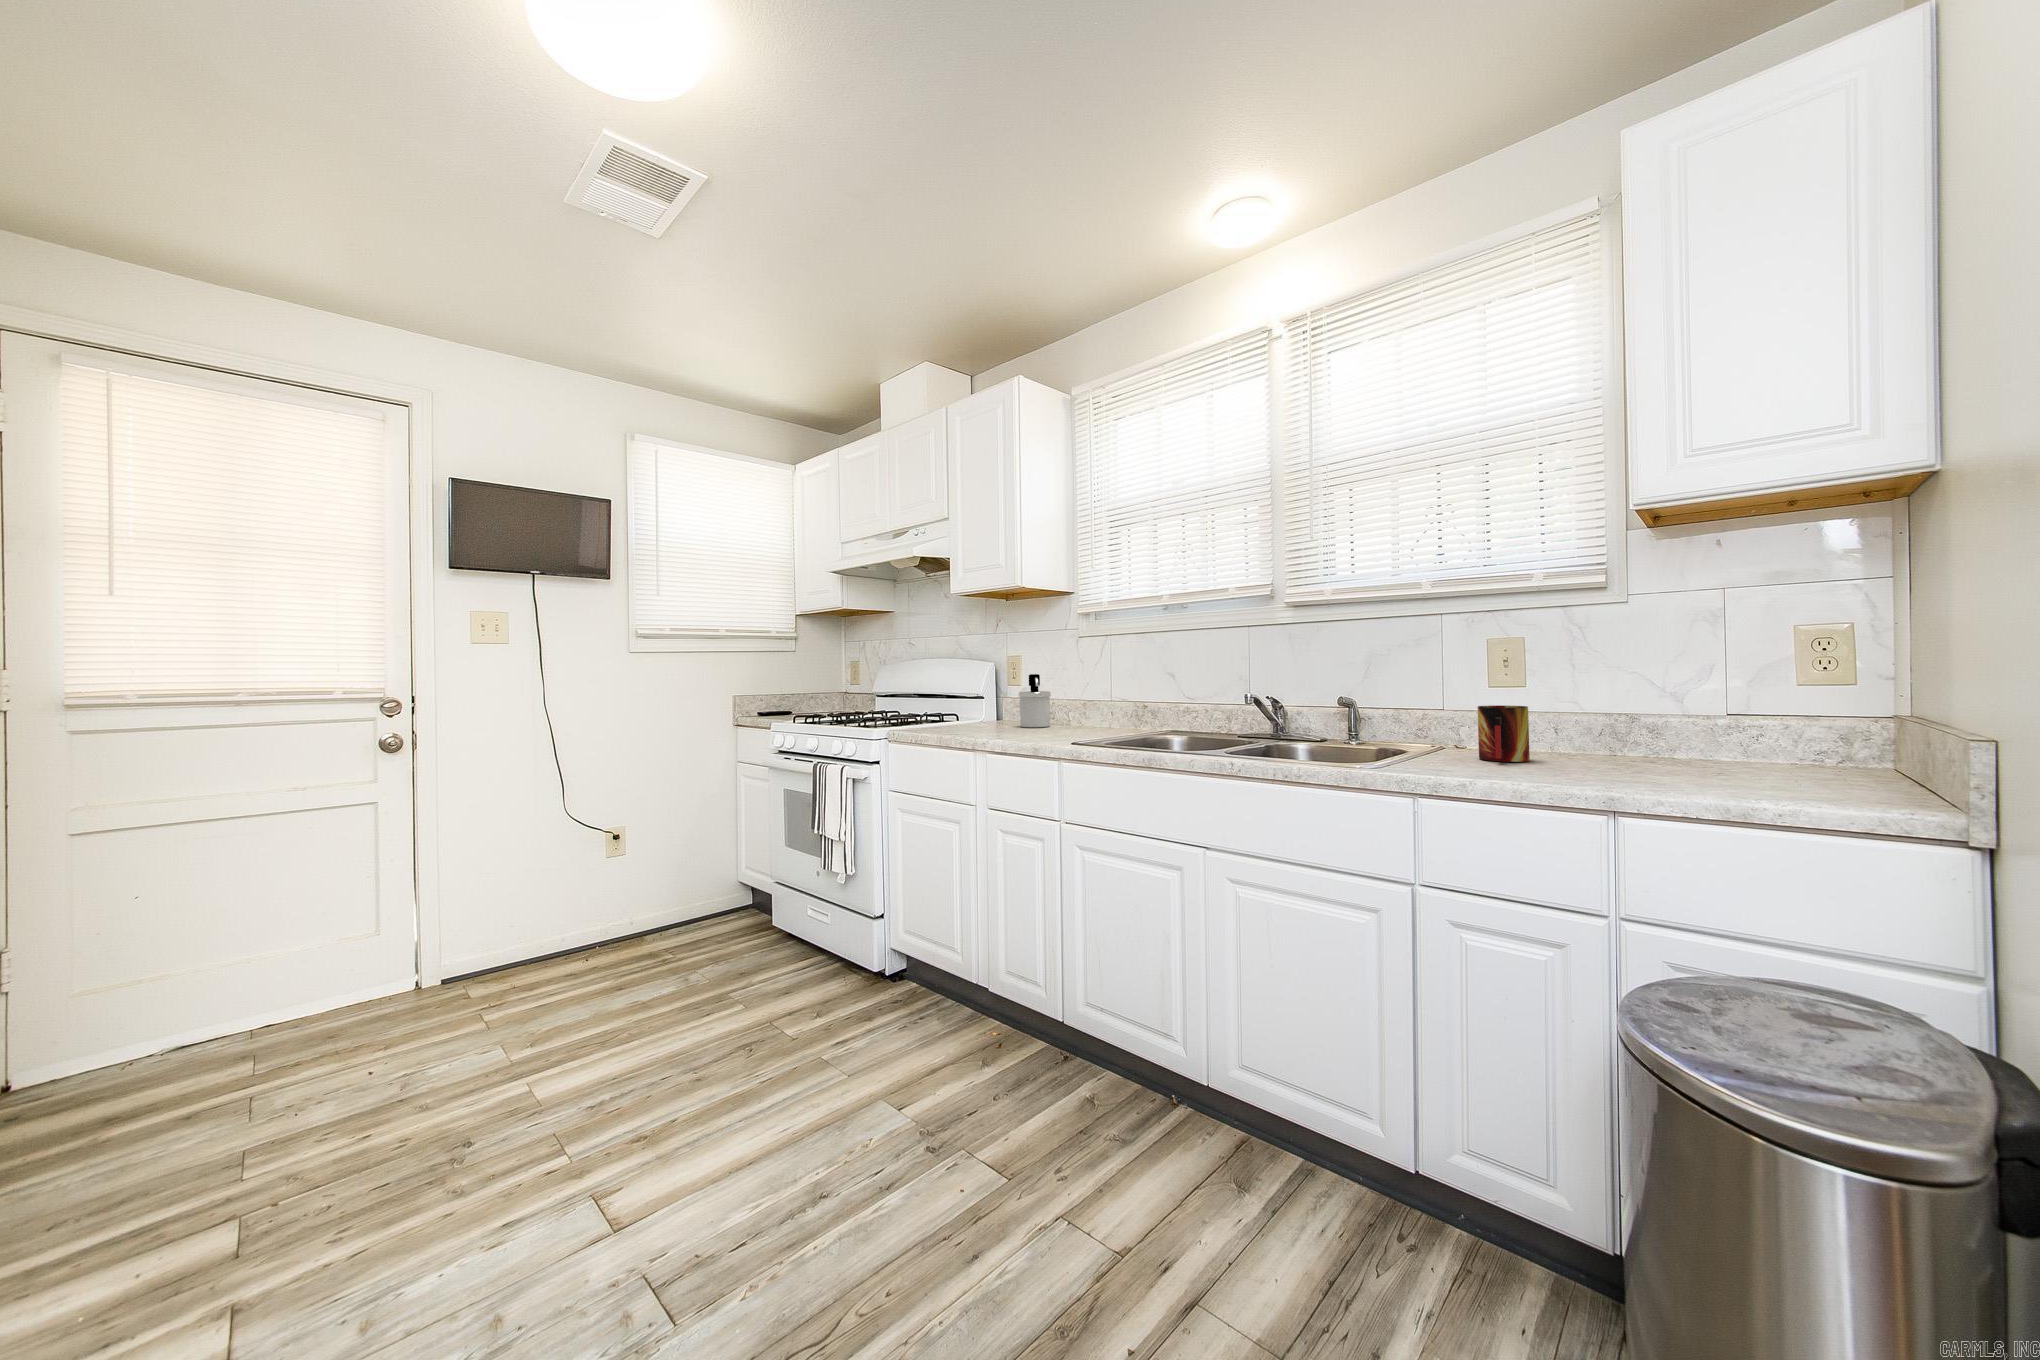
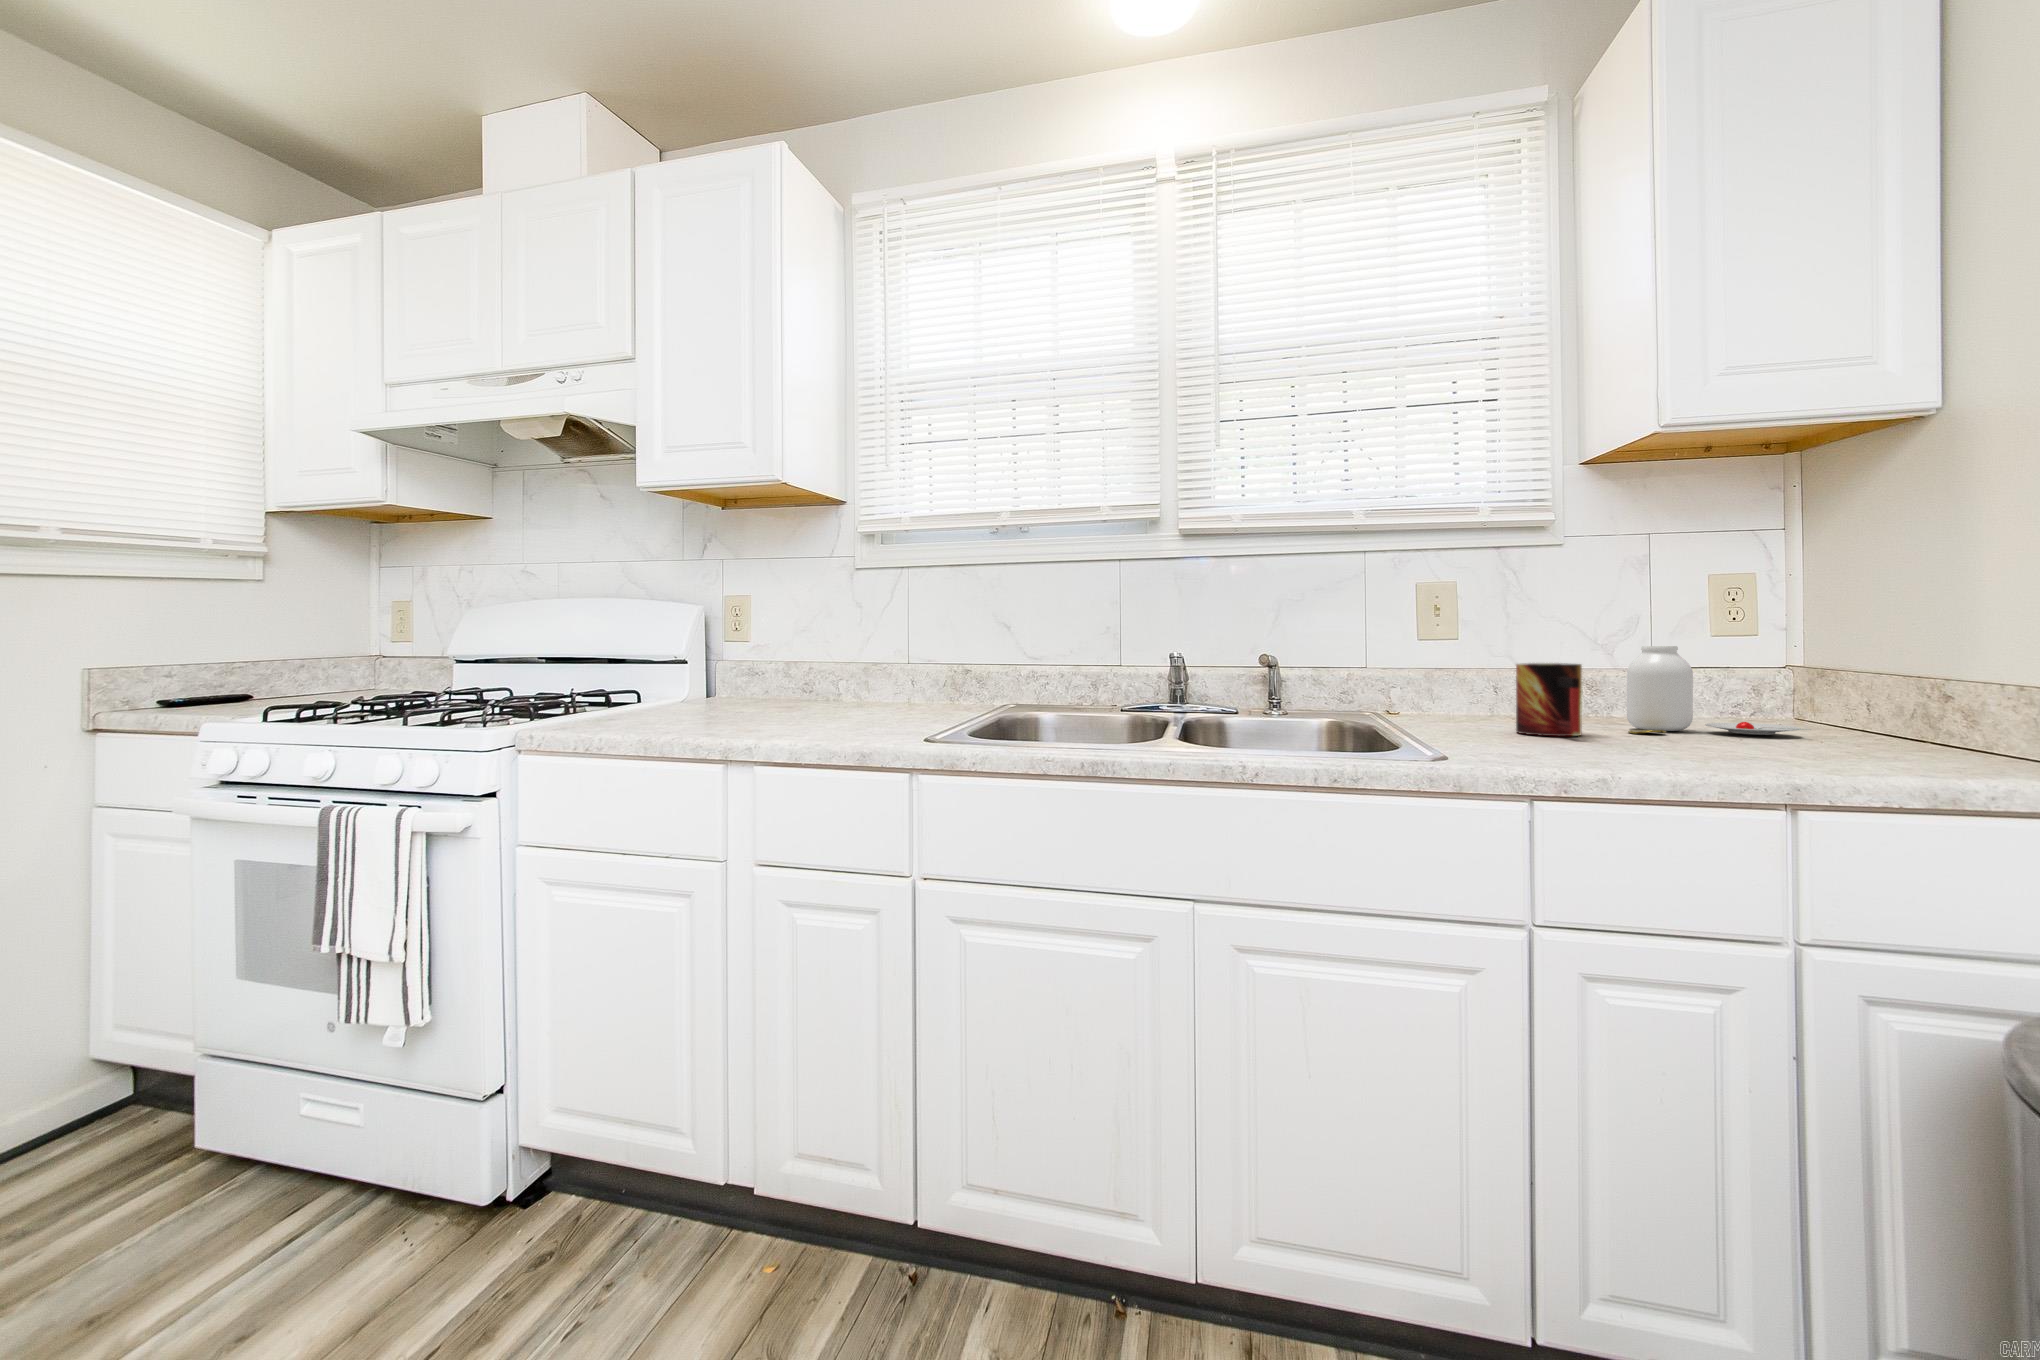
soap dispenser: present [1019,674,1051,727] -> none [766,628,820,714]
jar: none [1584,692,1743,769] -> present [1627,646,1810,735]

